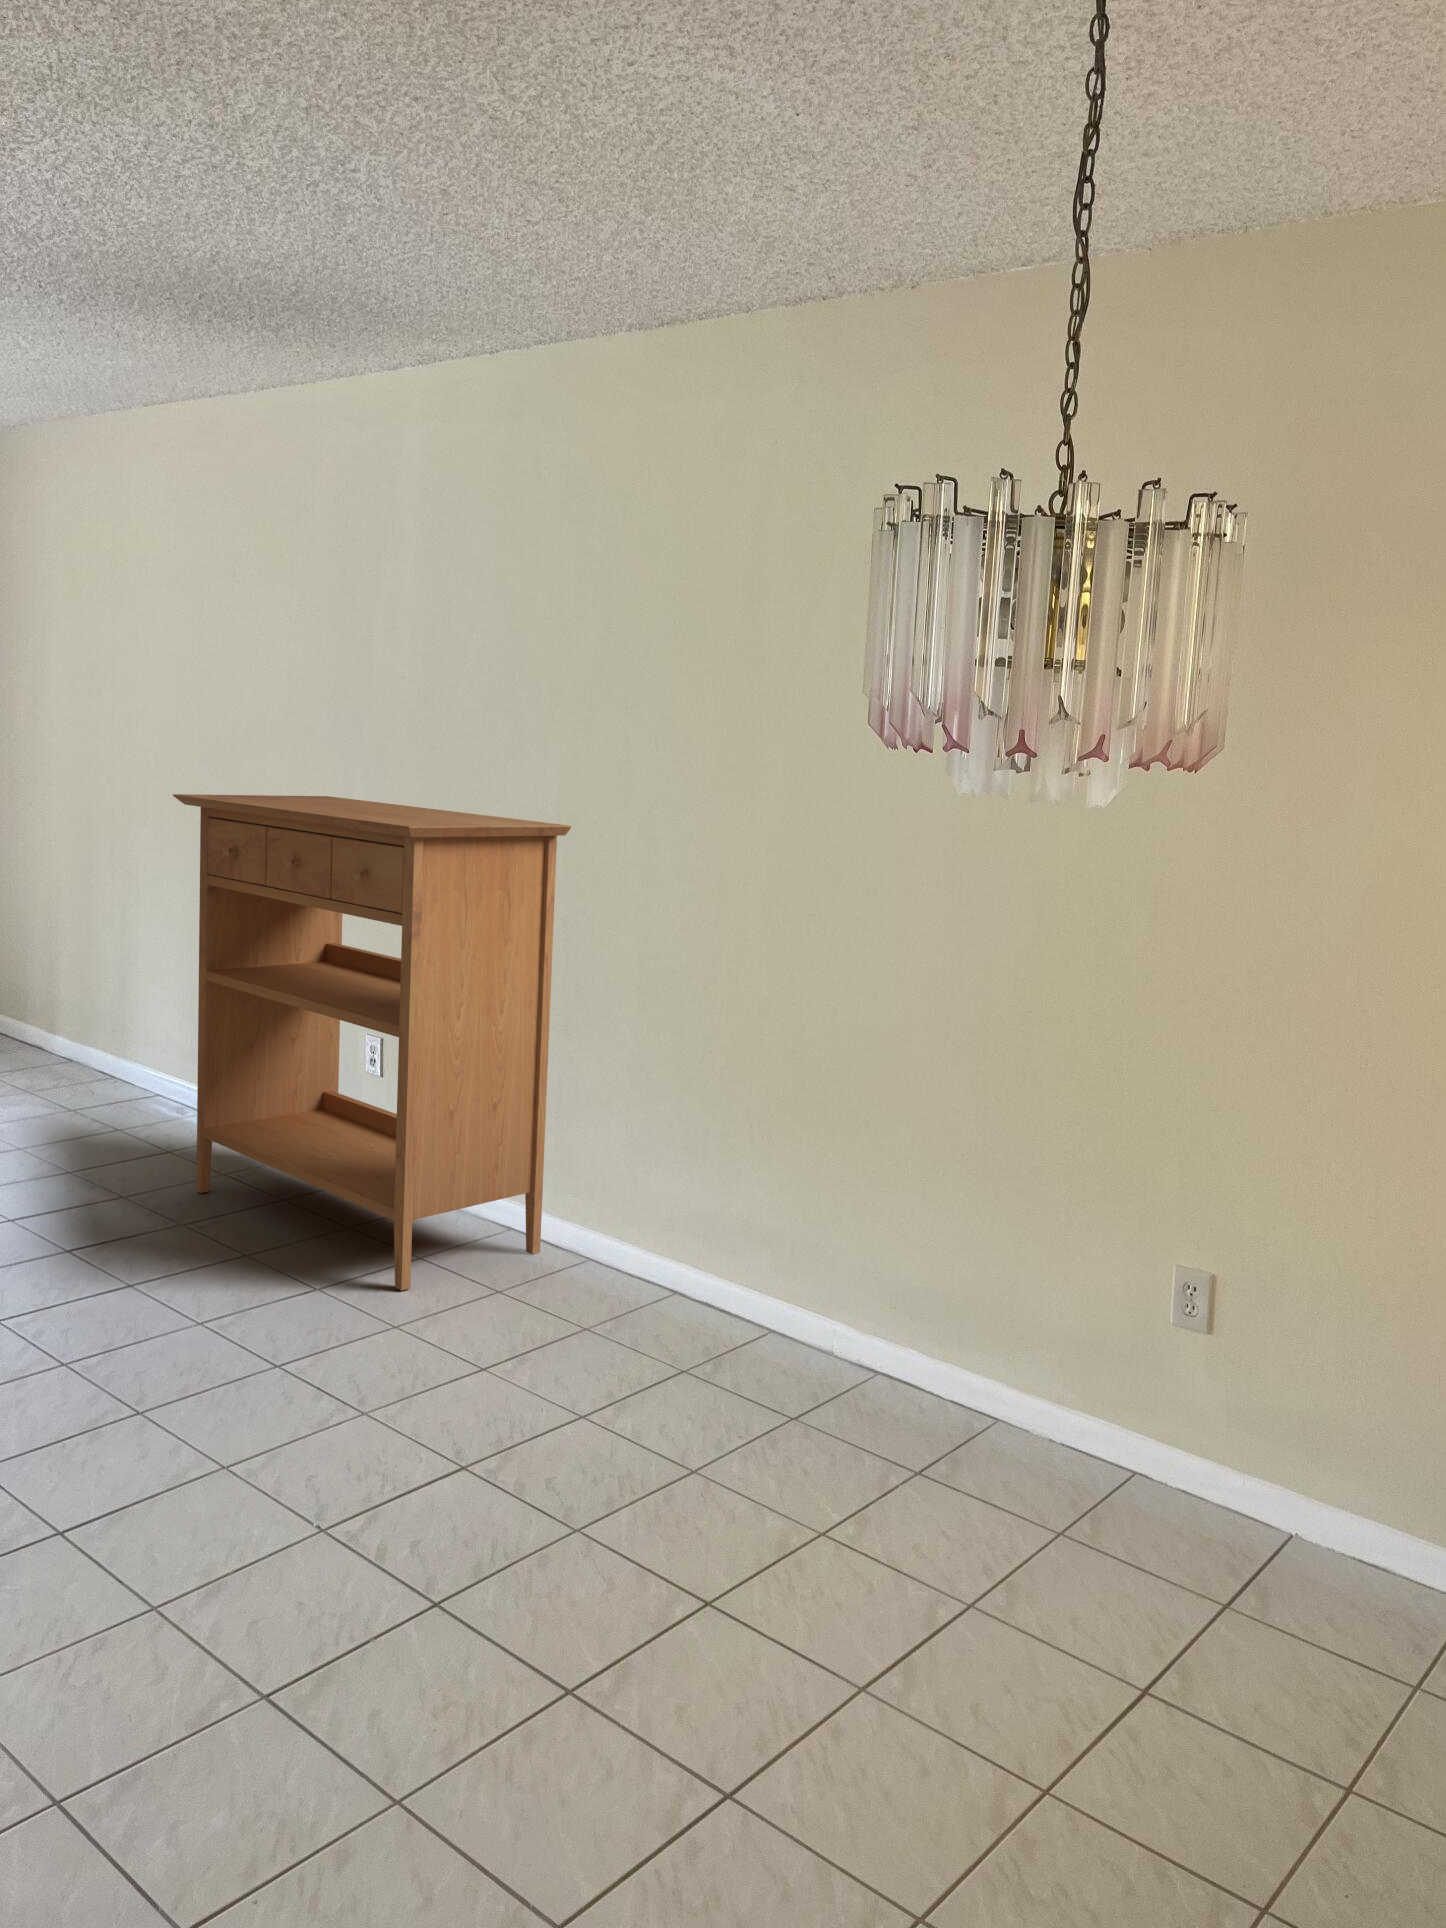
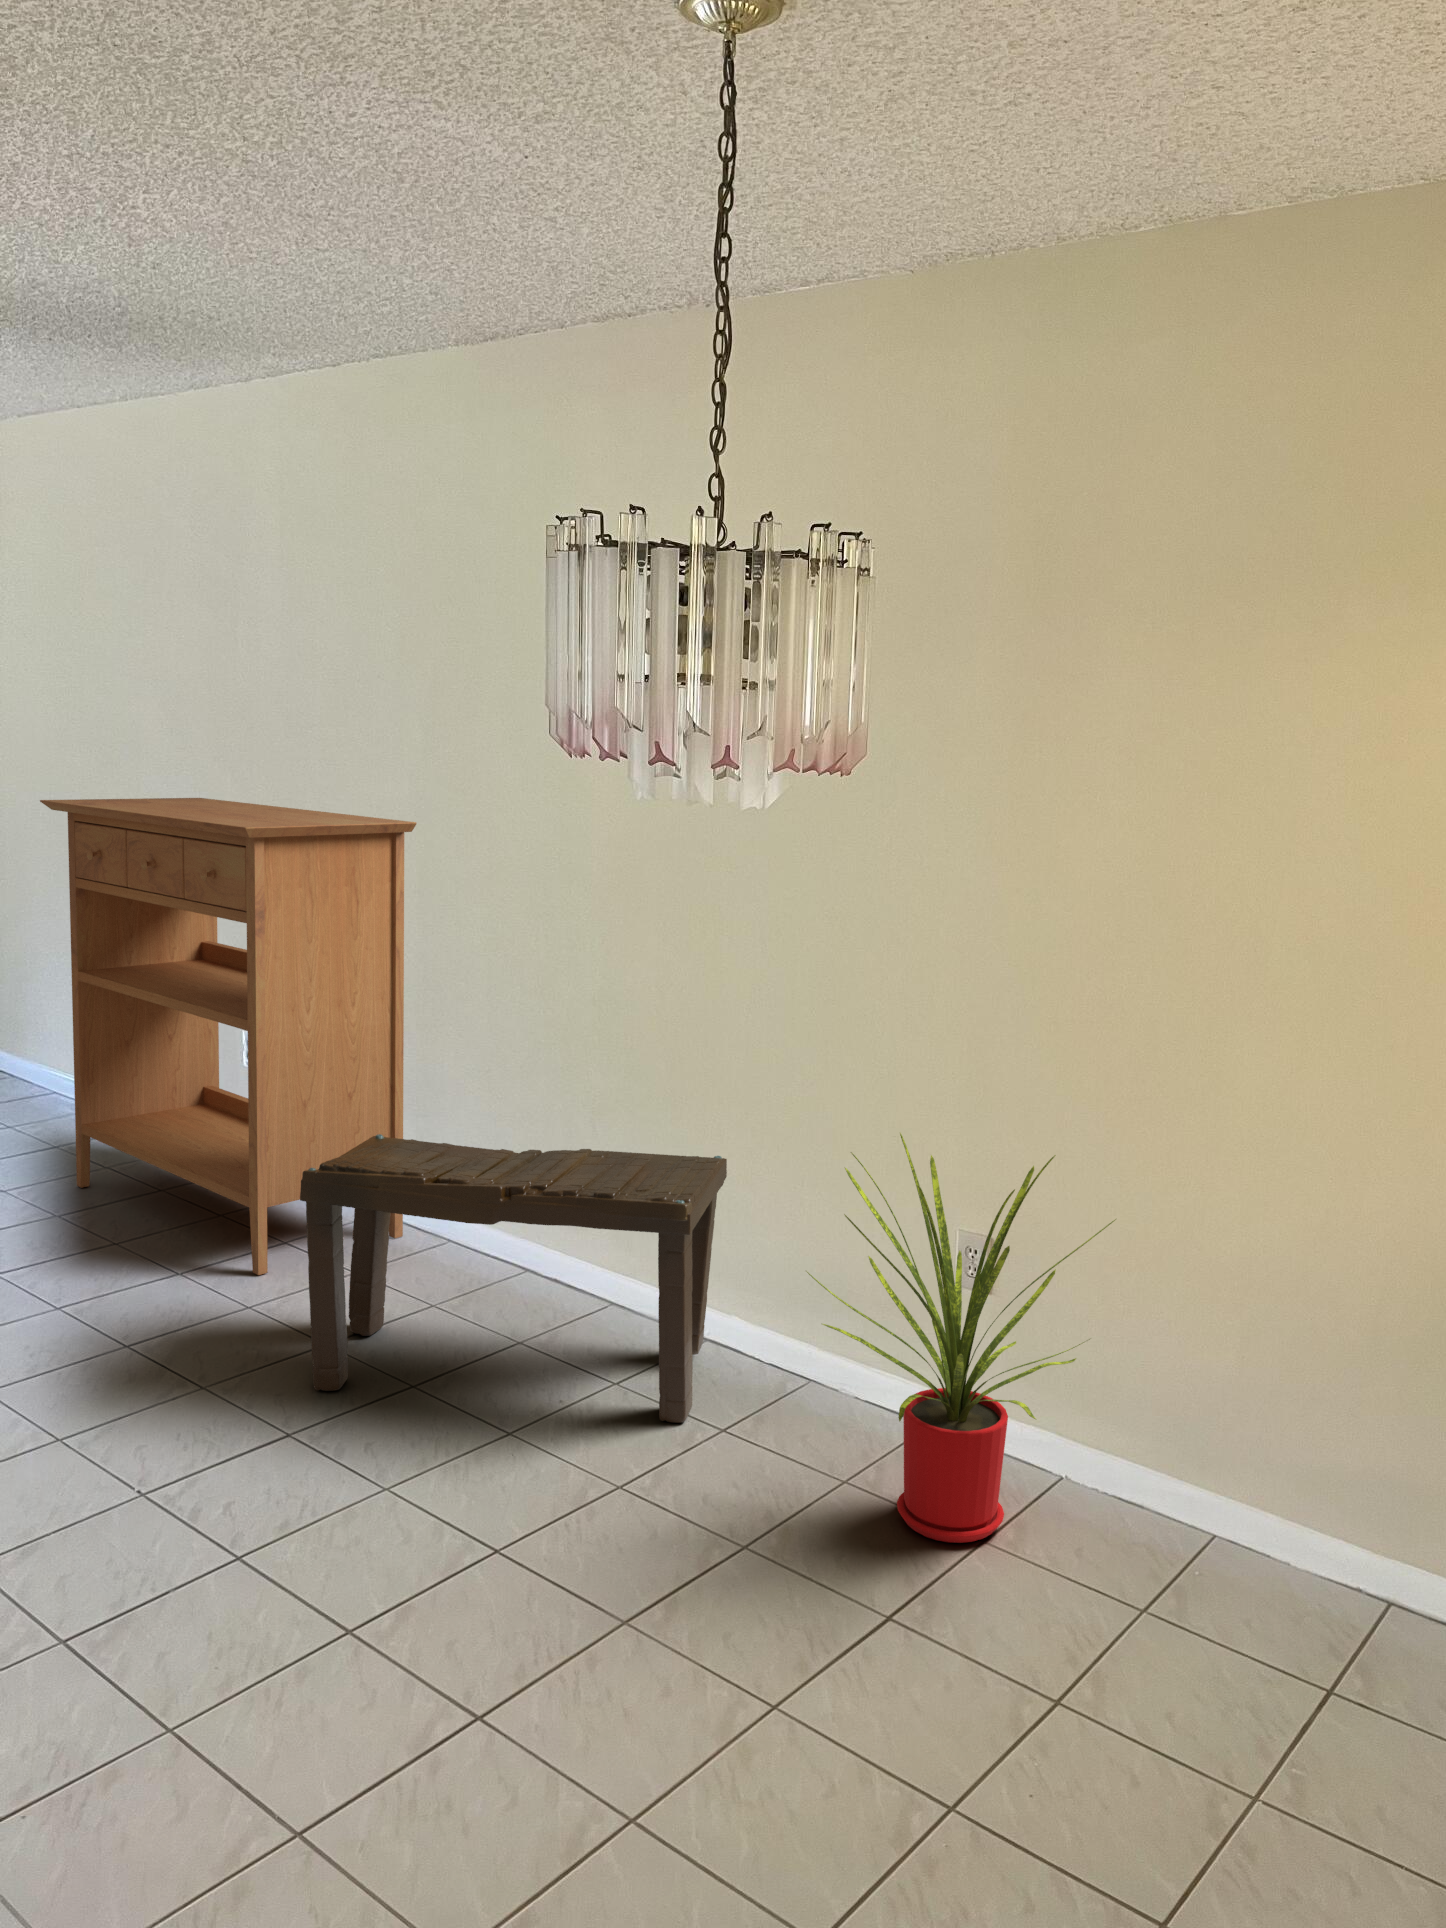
bench: none [479,1149,913,1463] -> present [300,1134,727,1423]
house plant: none [1052,1164,1393,1605] -> present [807,1133,1116,1543]

